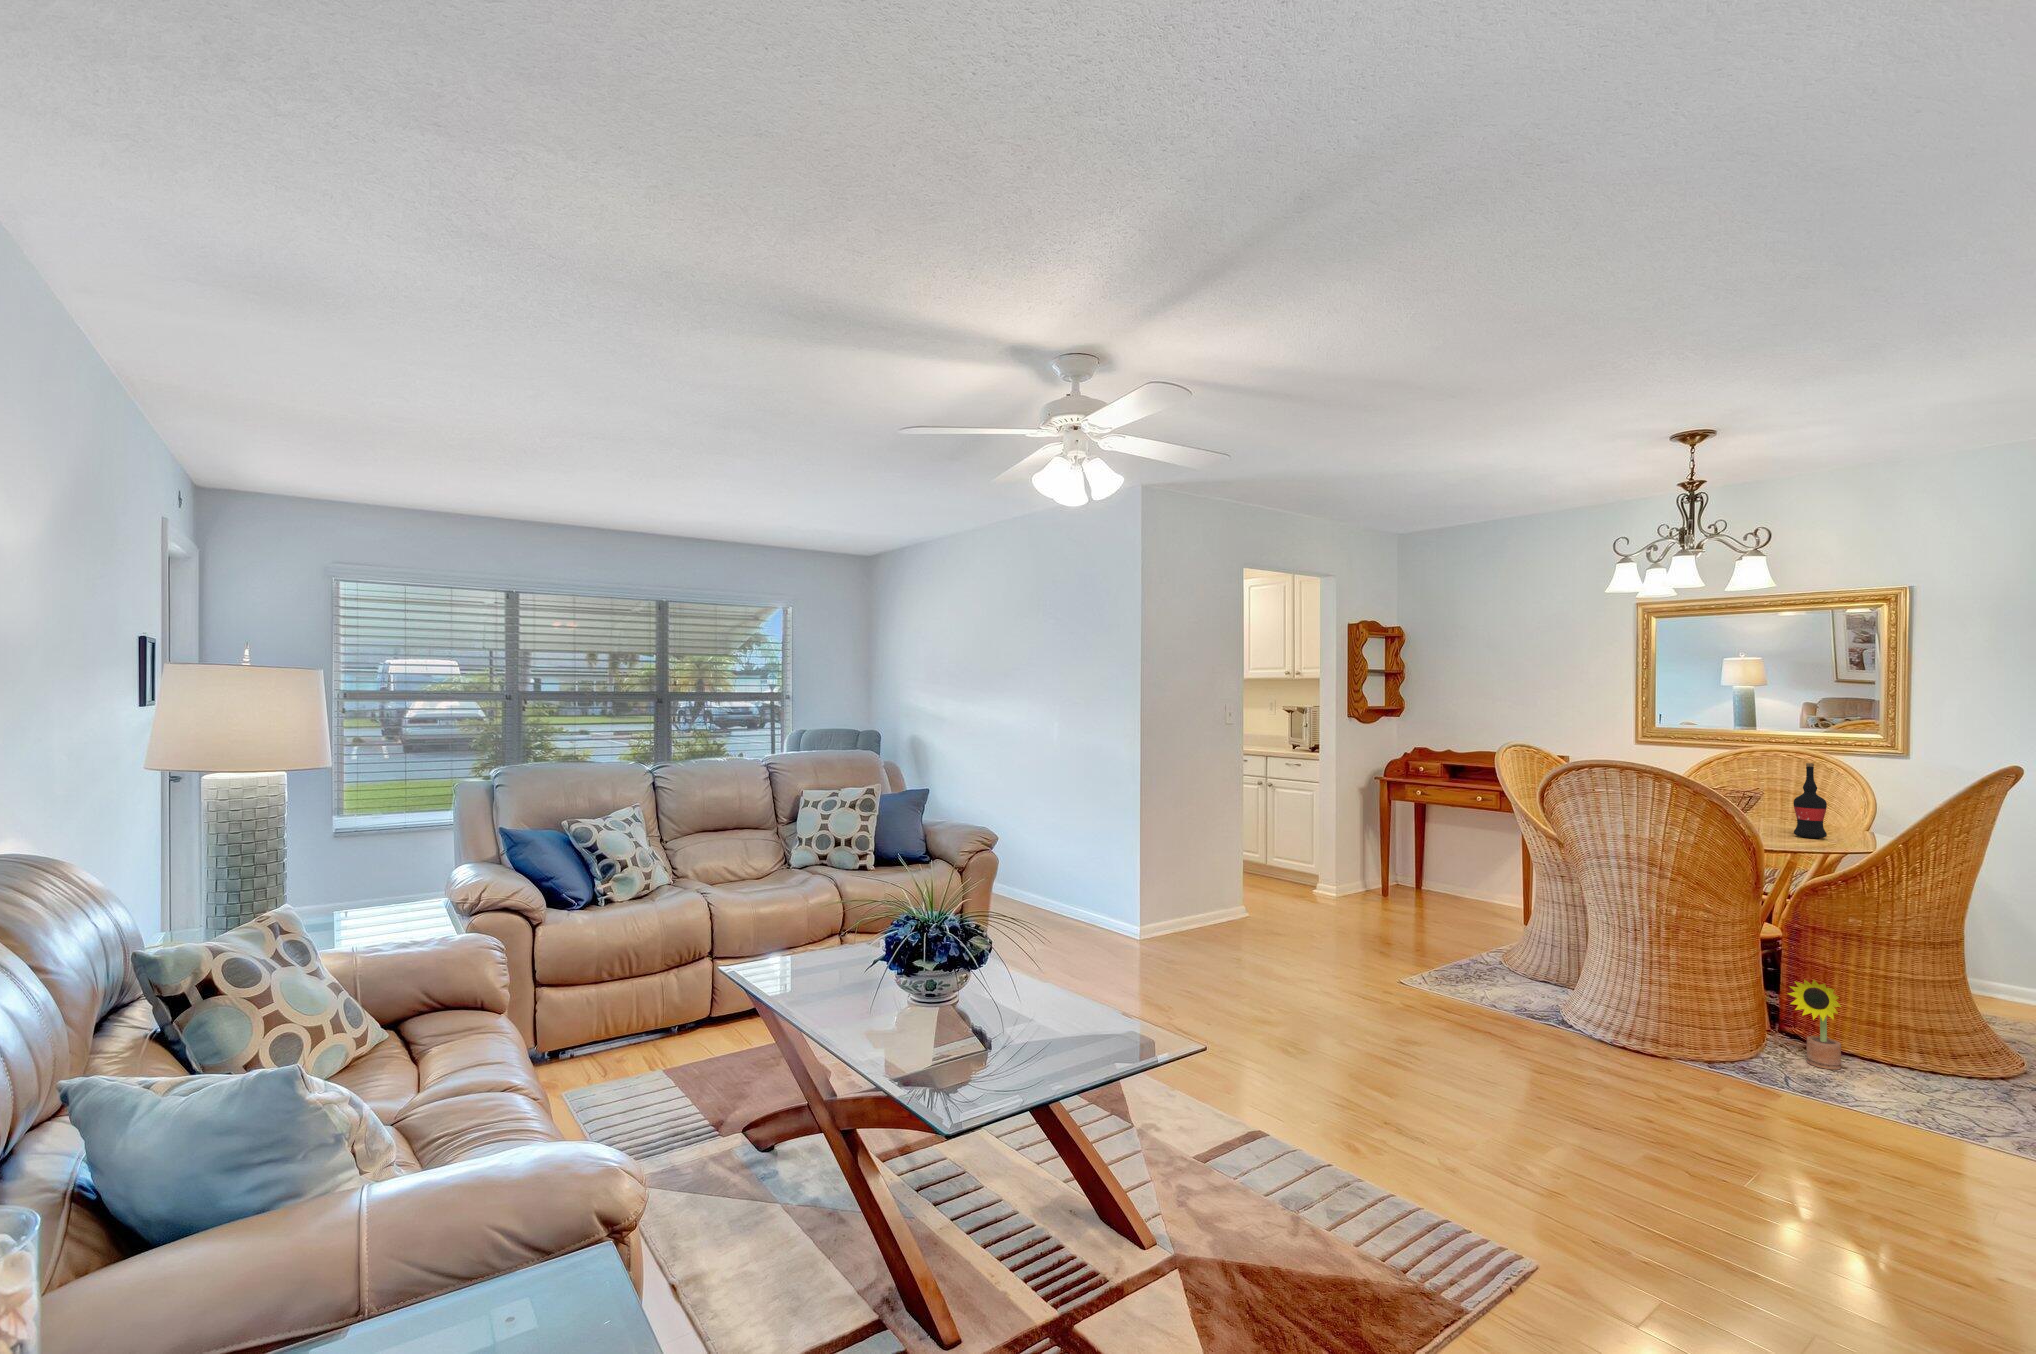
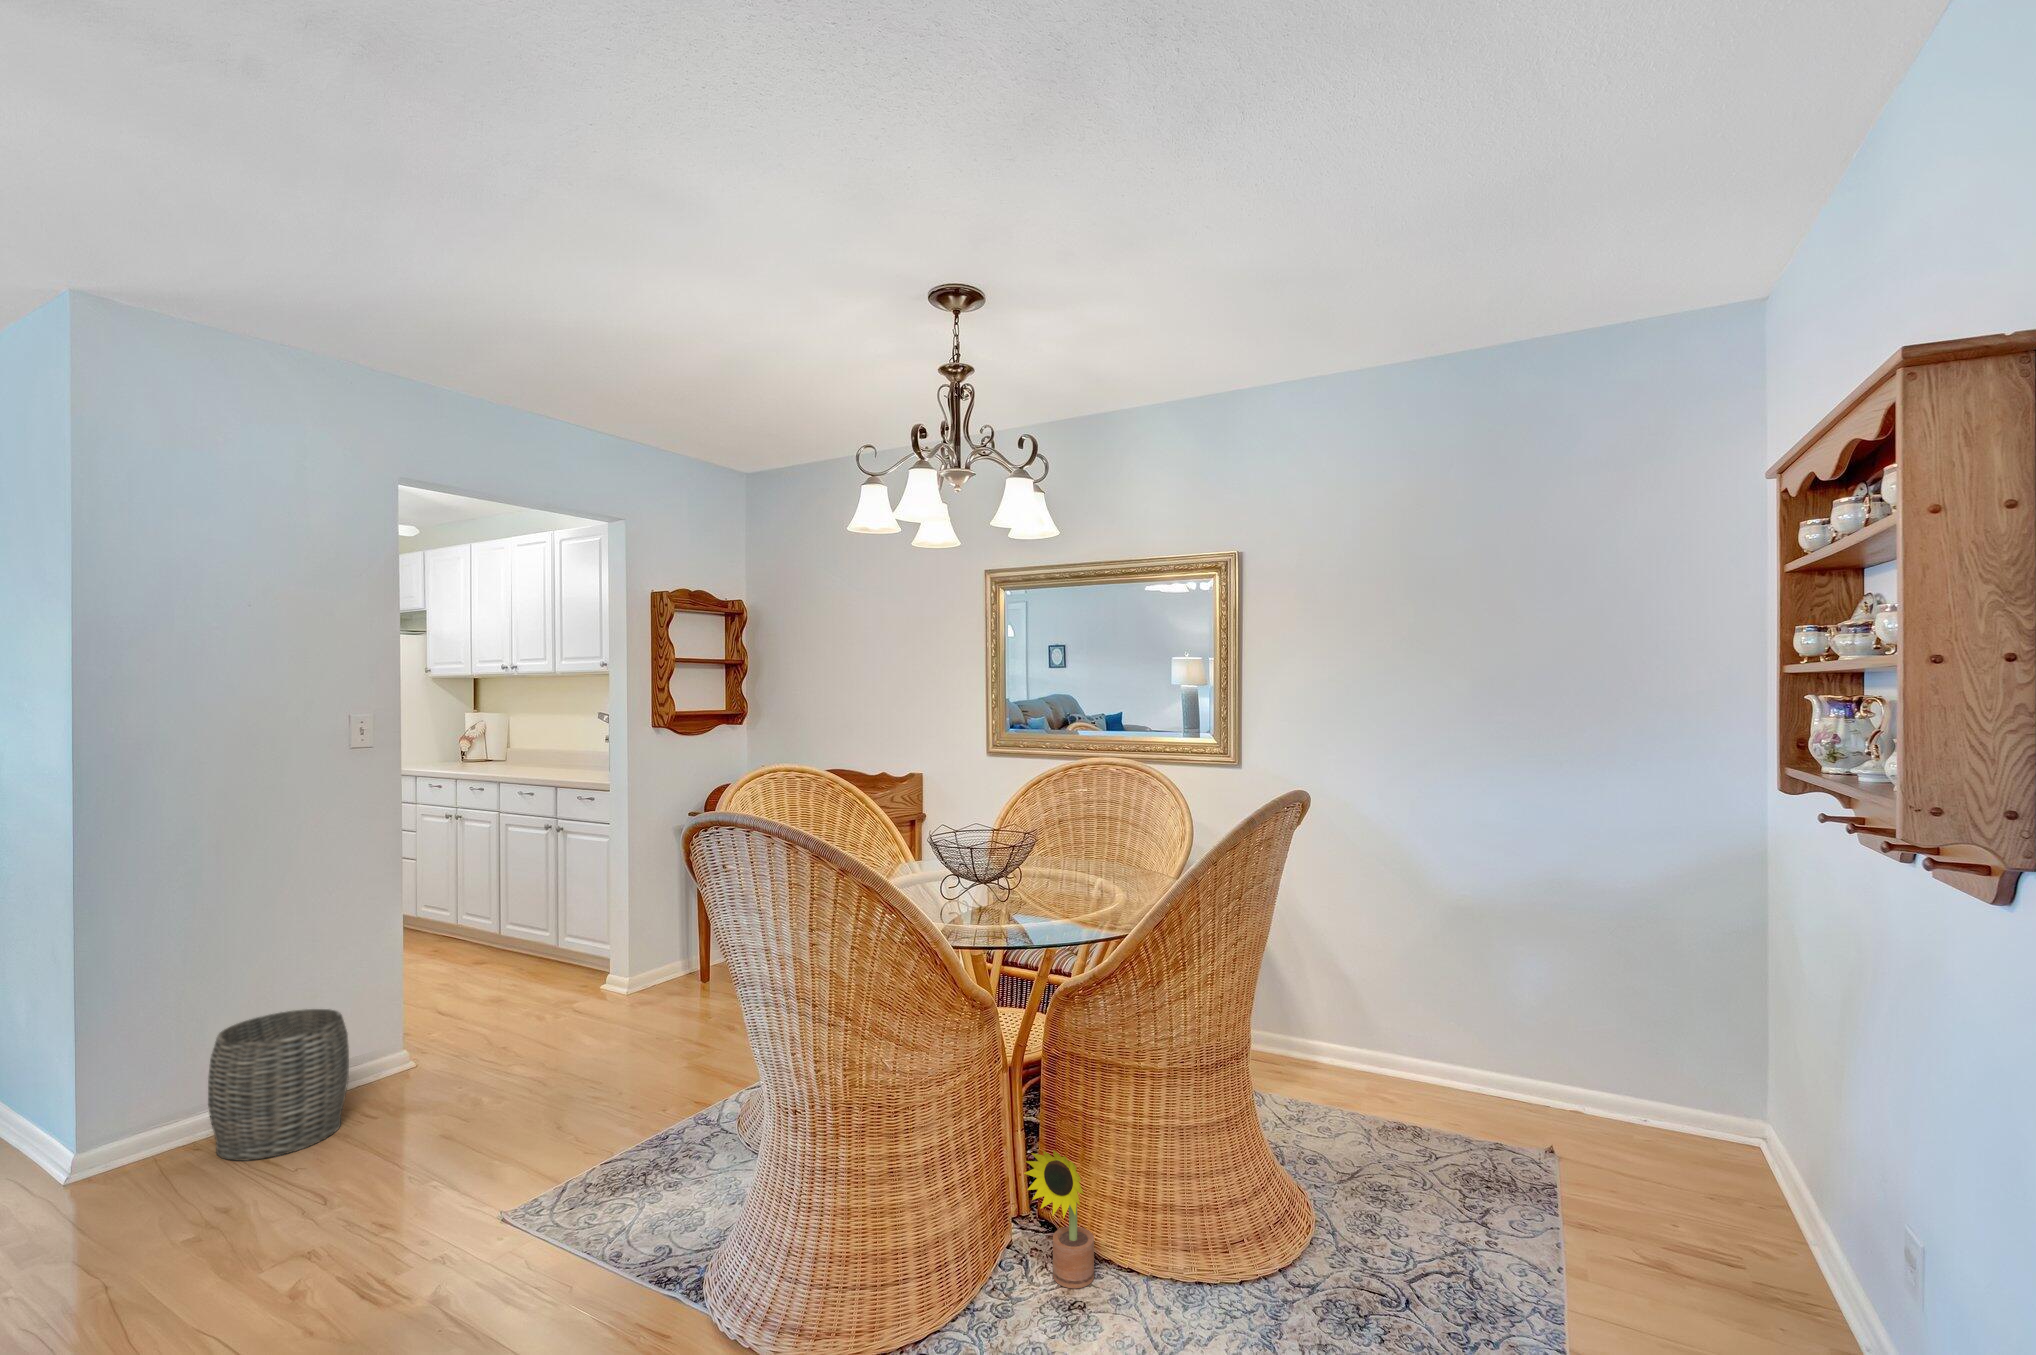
wine bottle: present [1794,763,1827,838] -> none [1099,782,1135,886]
woven basket: none [1181,874,1245,950] -> present [208,1009,349,1161]

